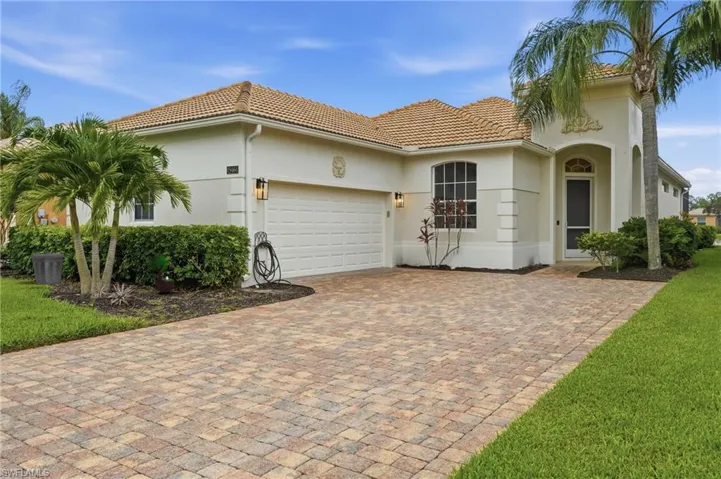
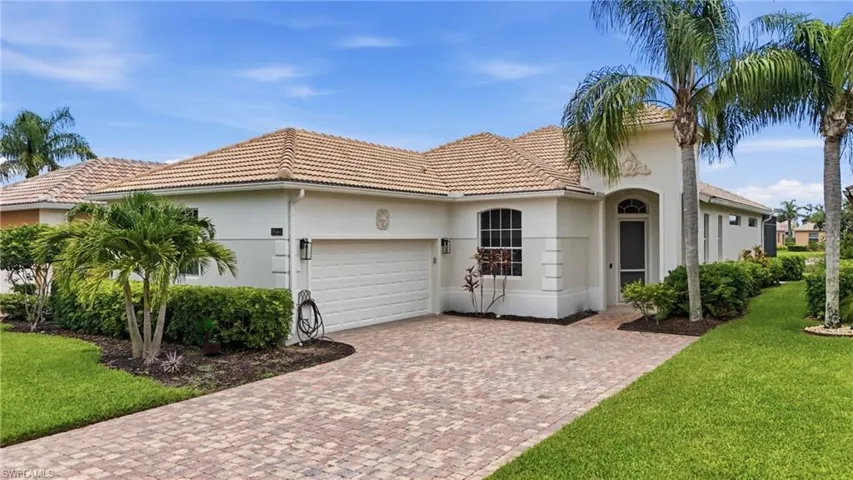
trash can: present [31,252,64,284] -> none [80,311,112,343]

